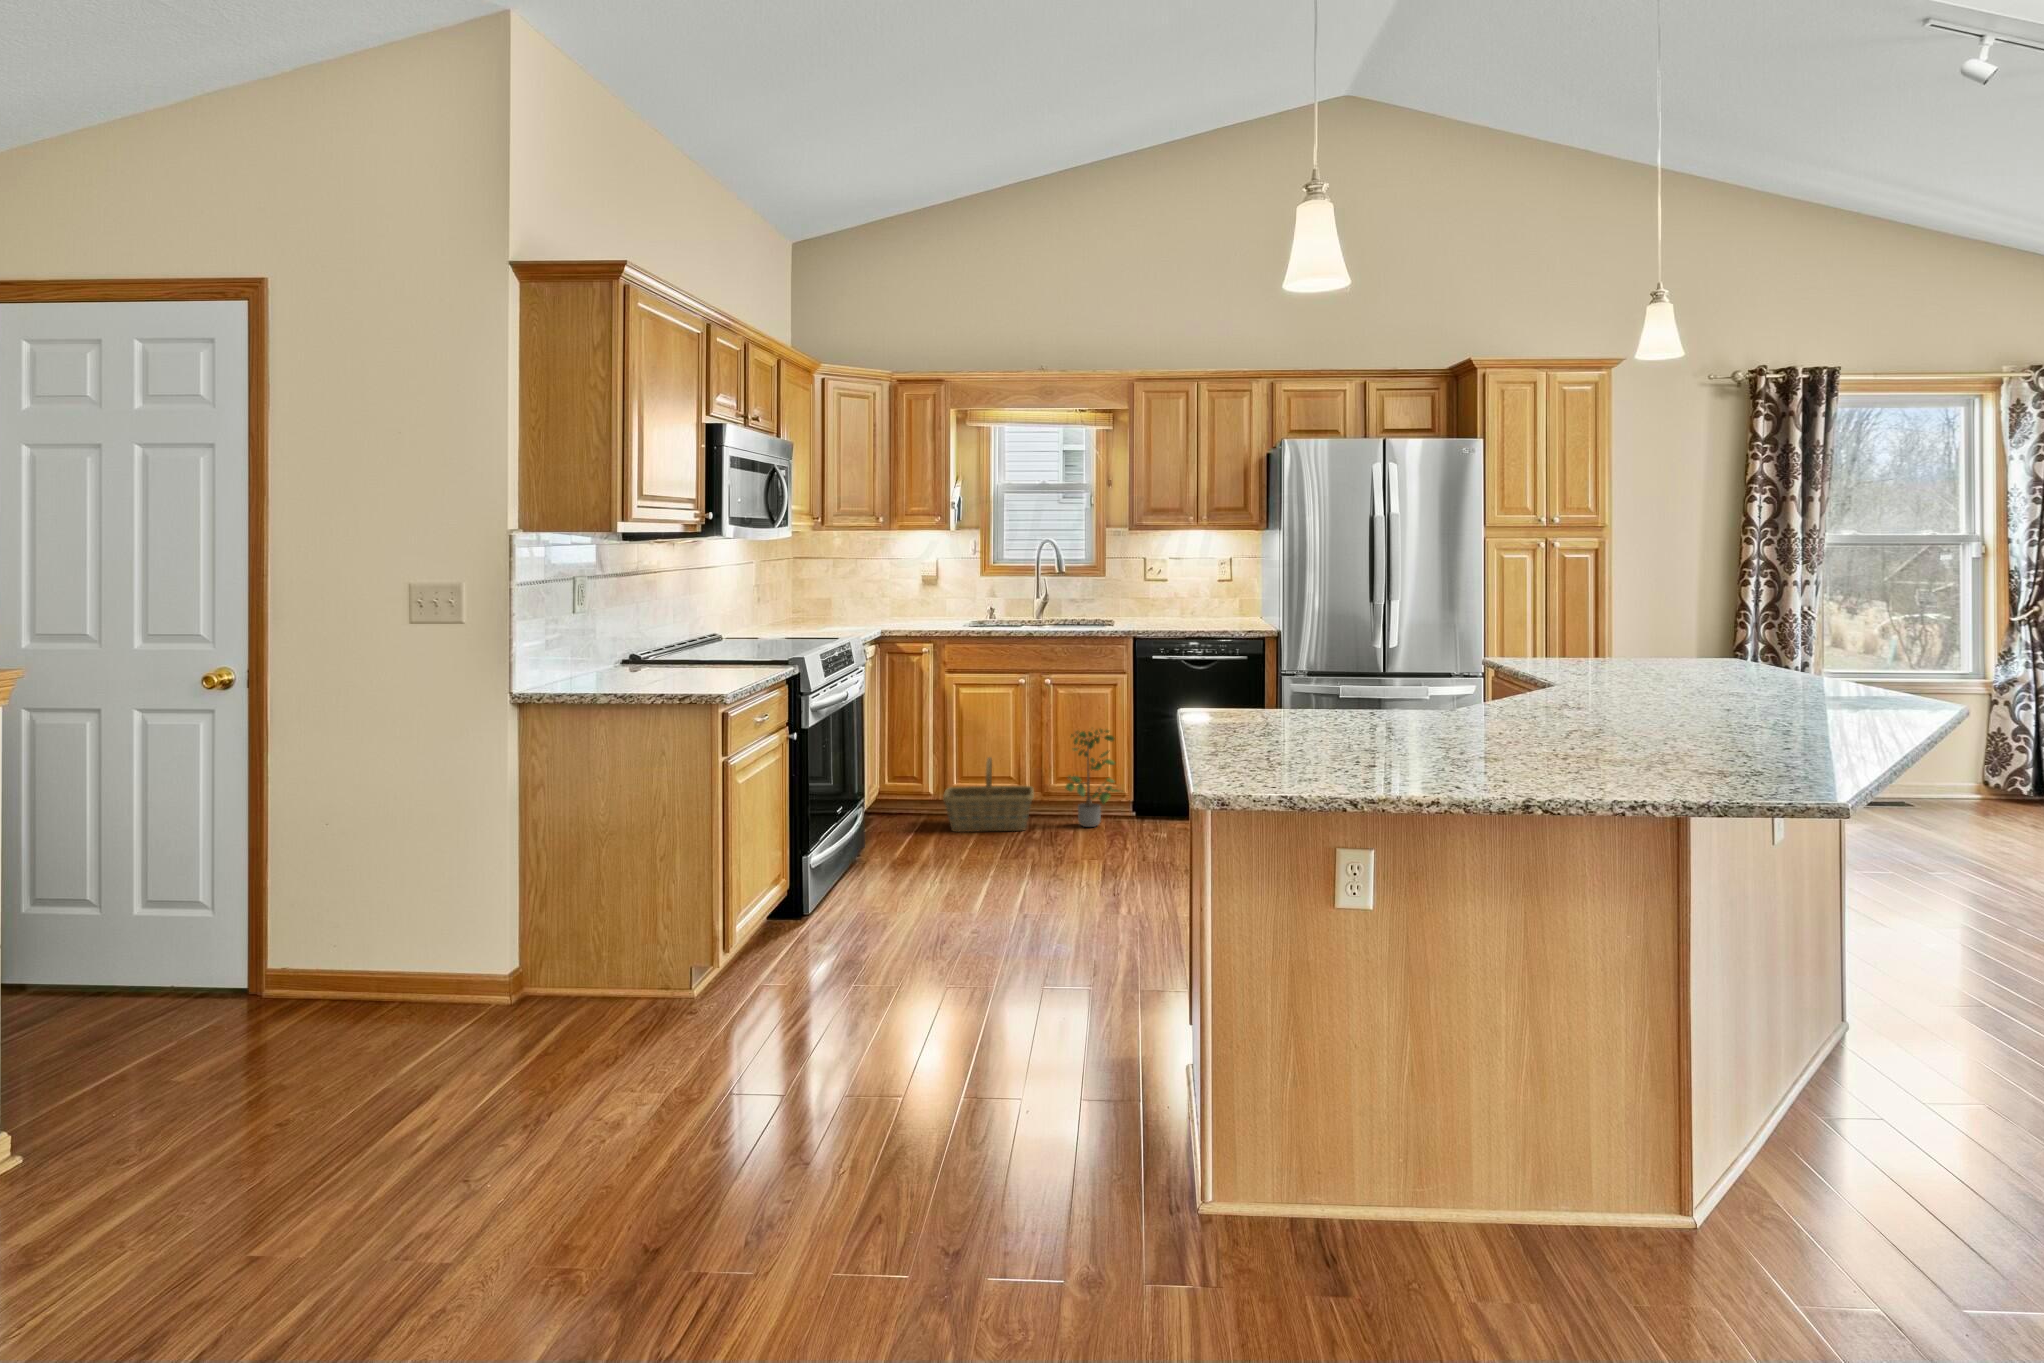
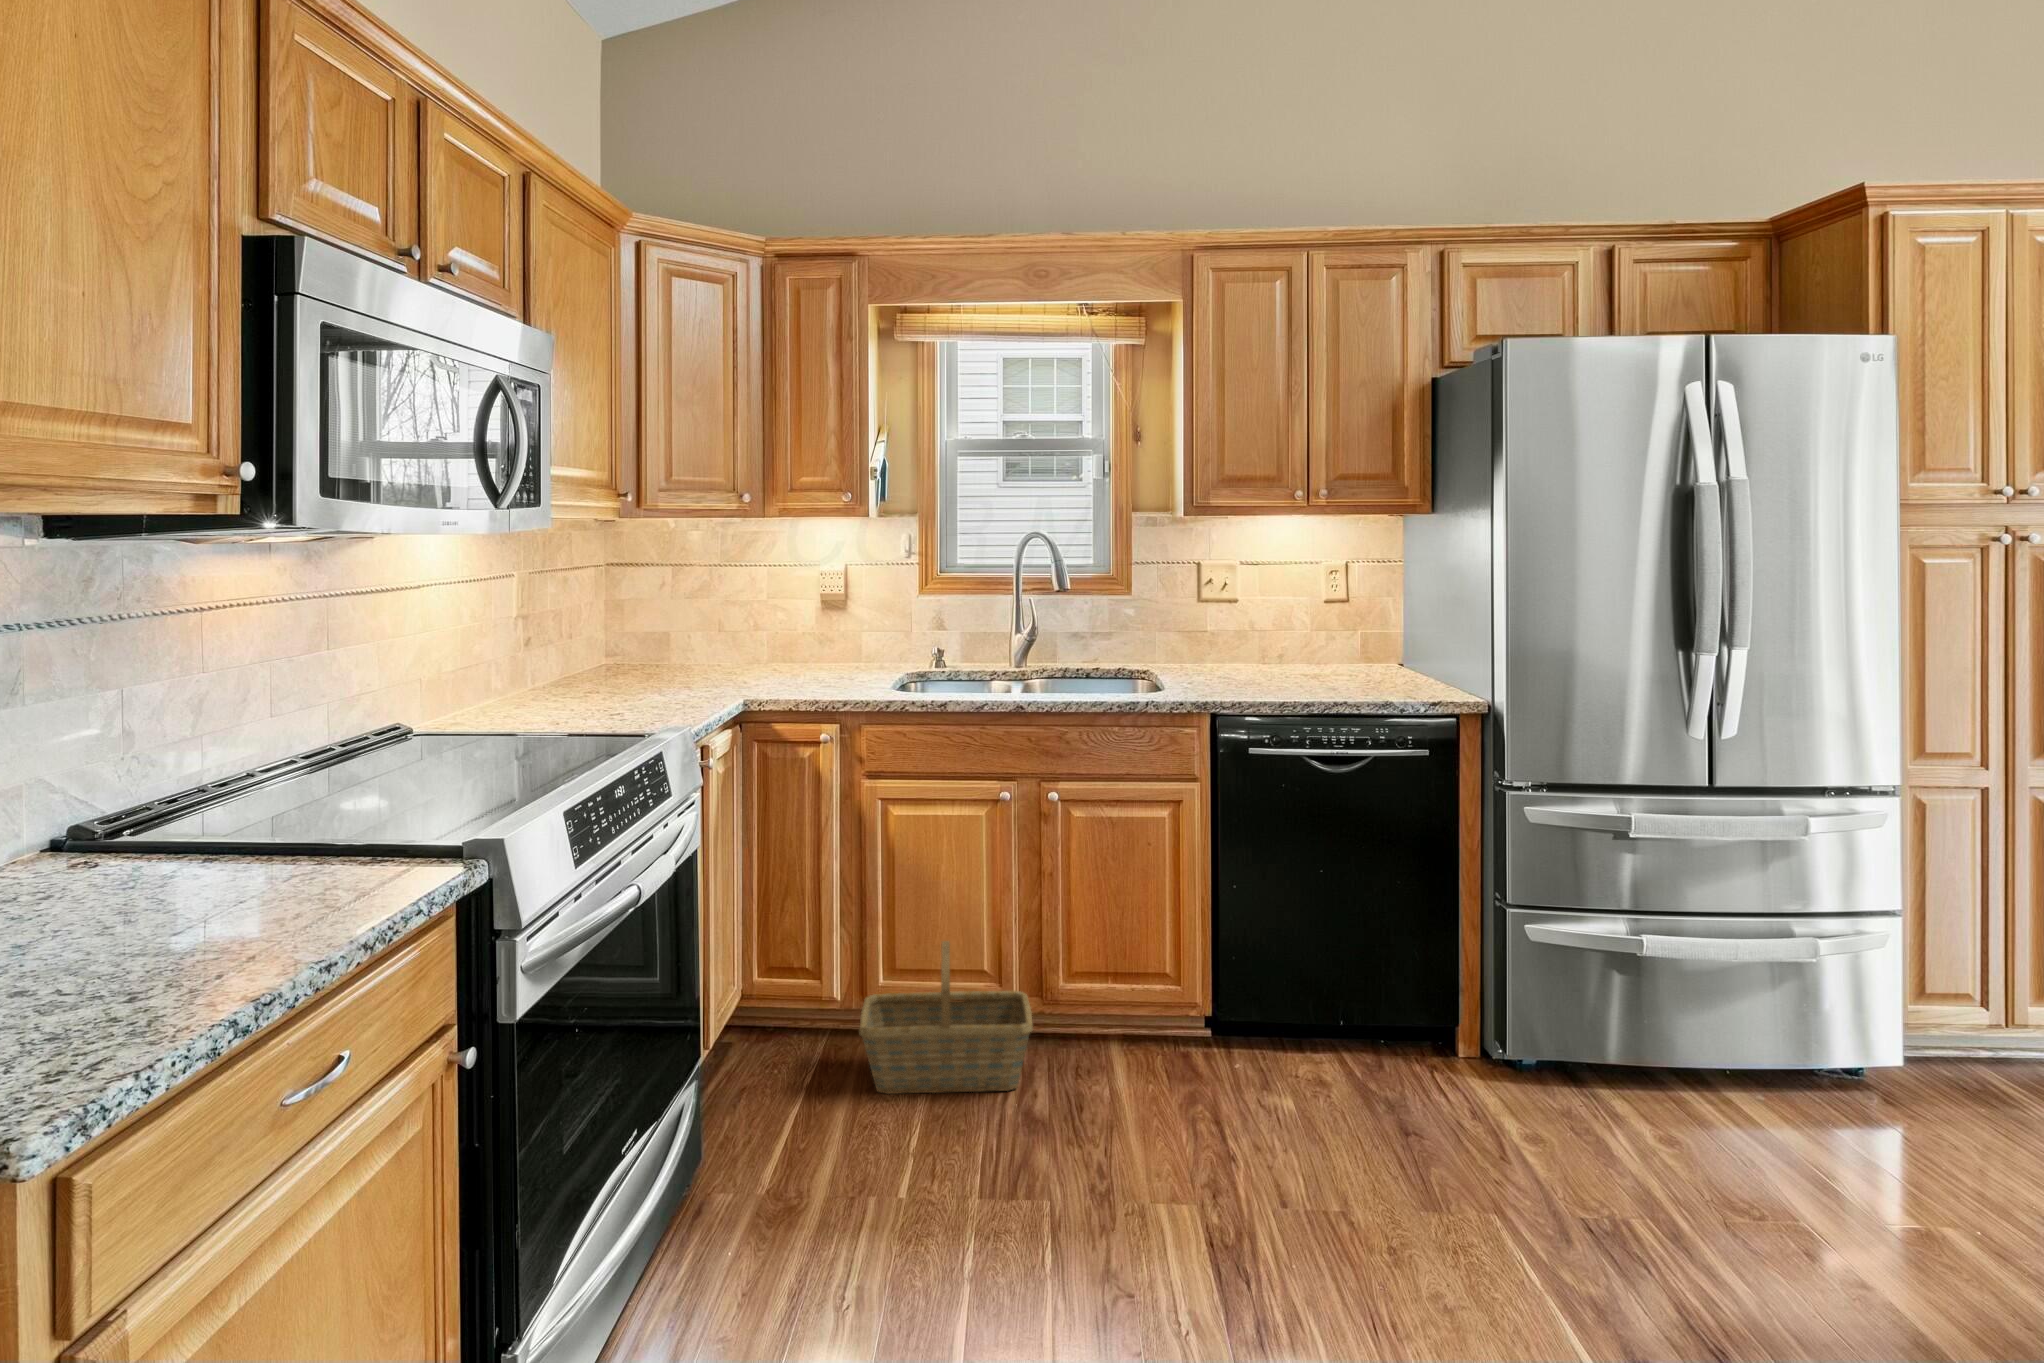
potted plant: present [1066,729,1119,827] -> none [1091,884,1207,1077]

